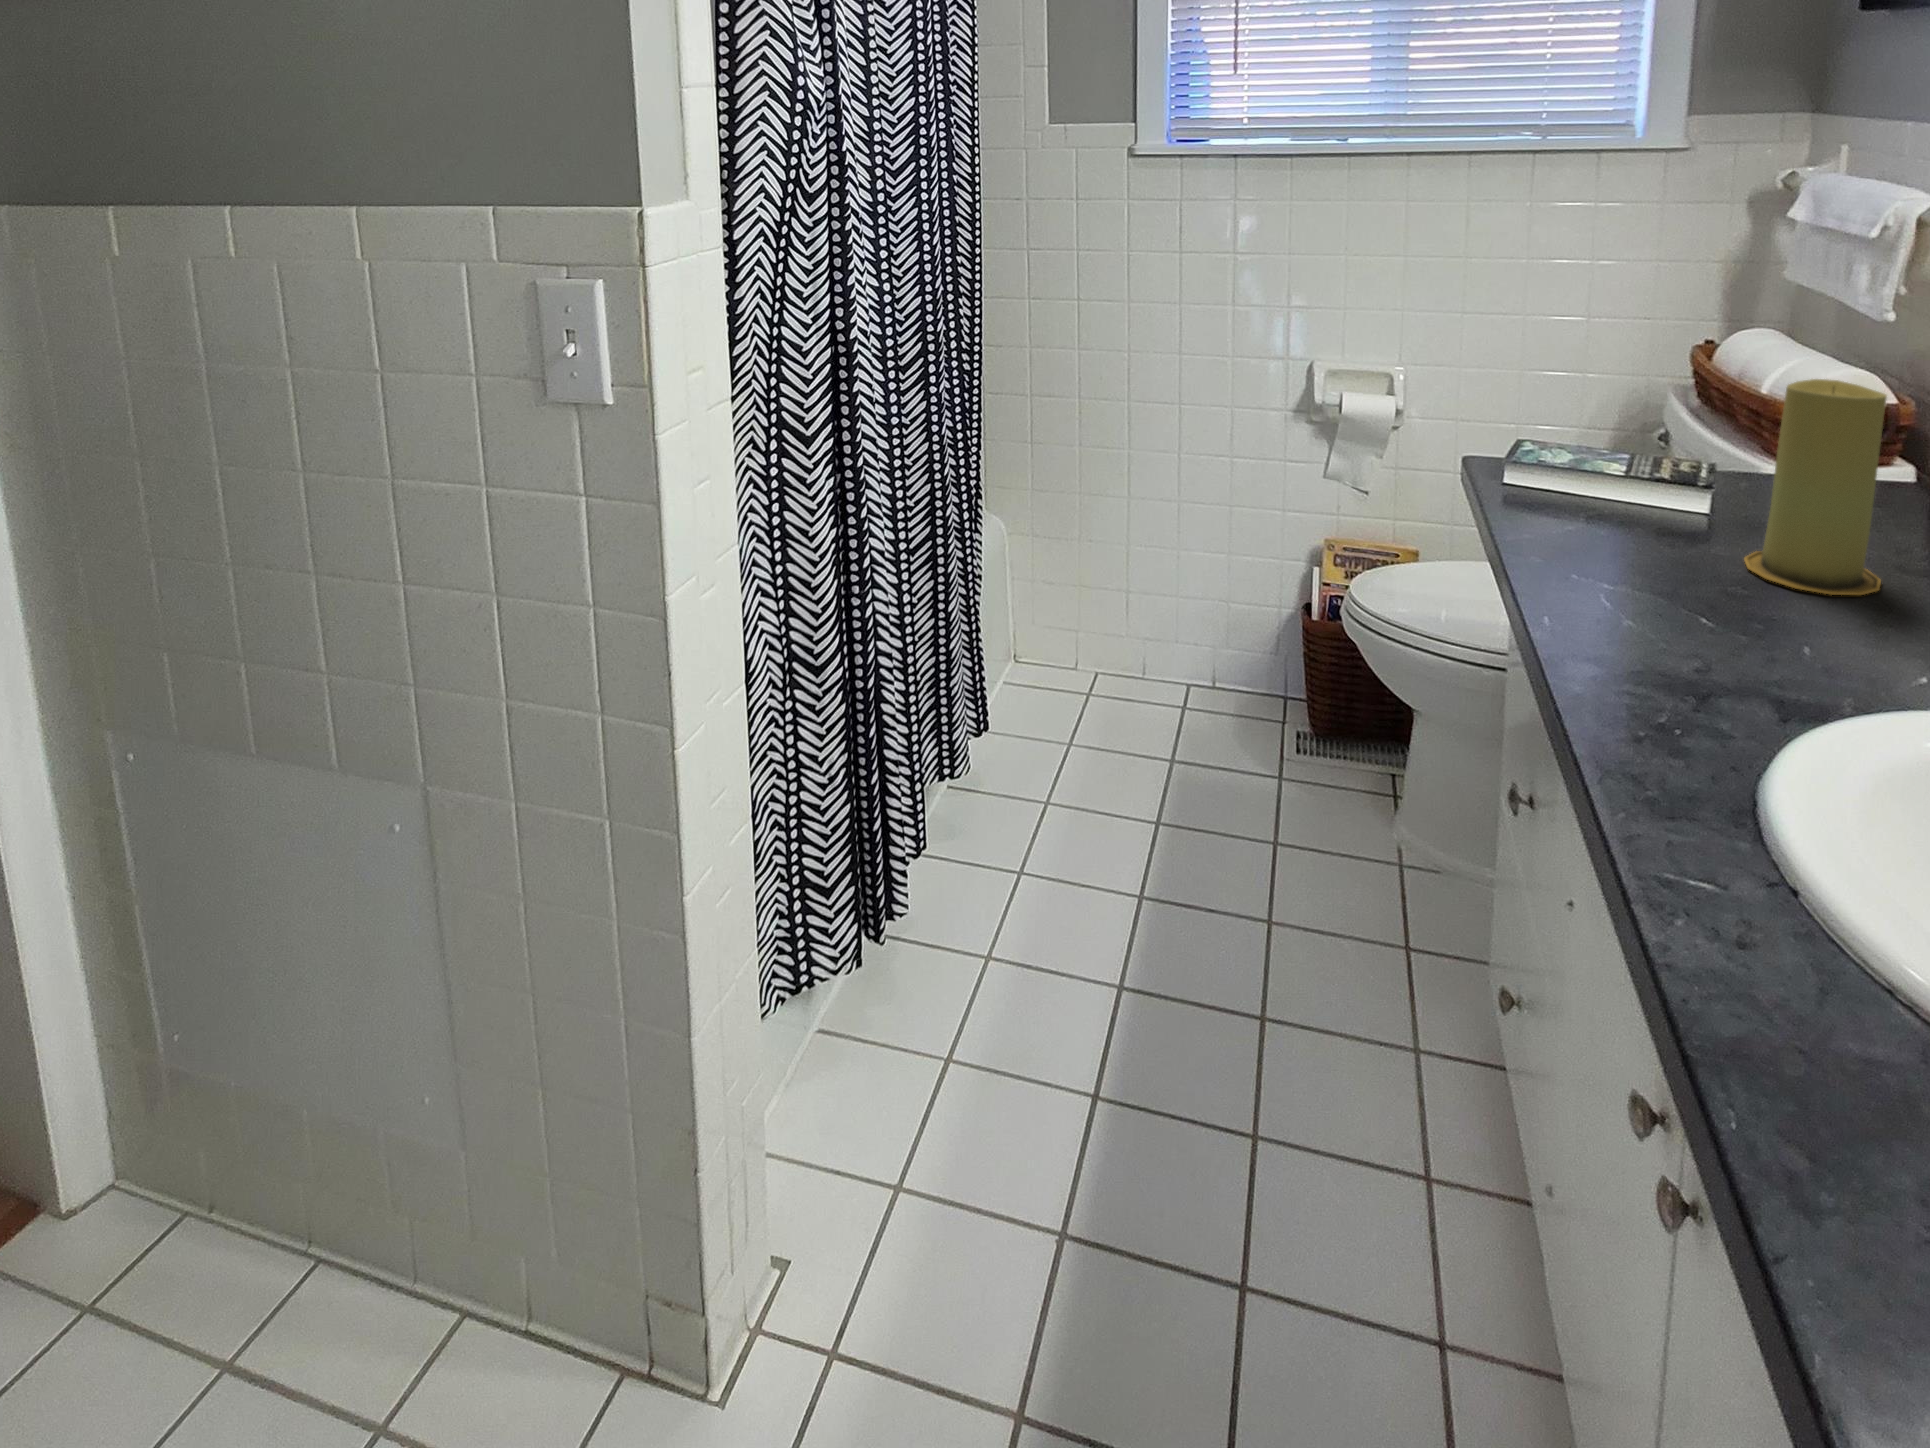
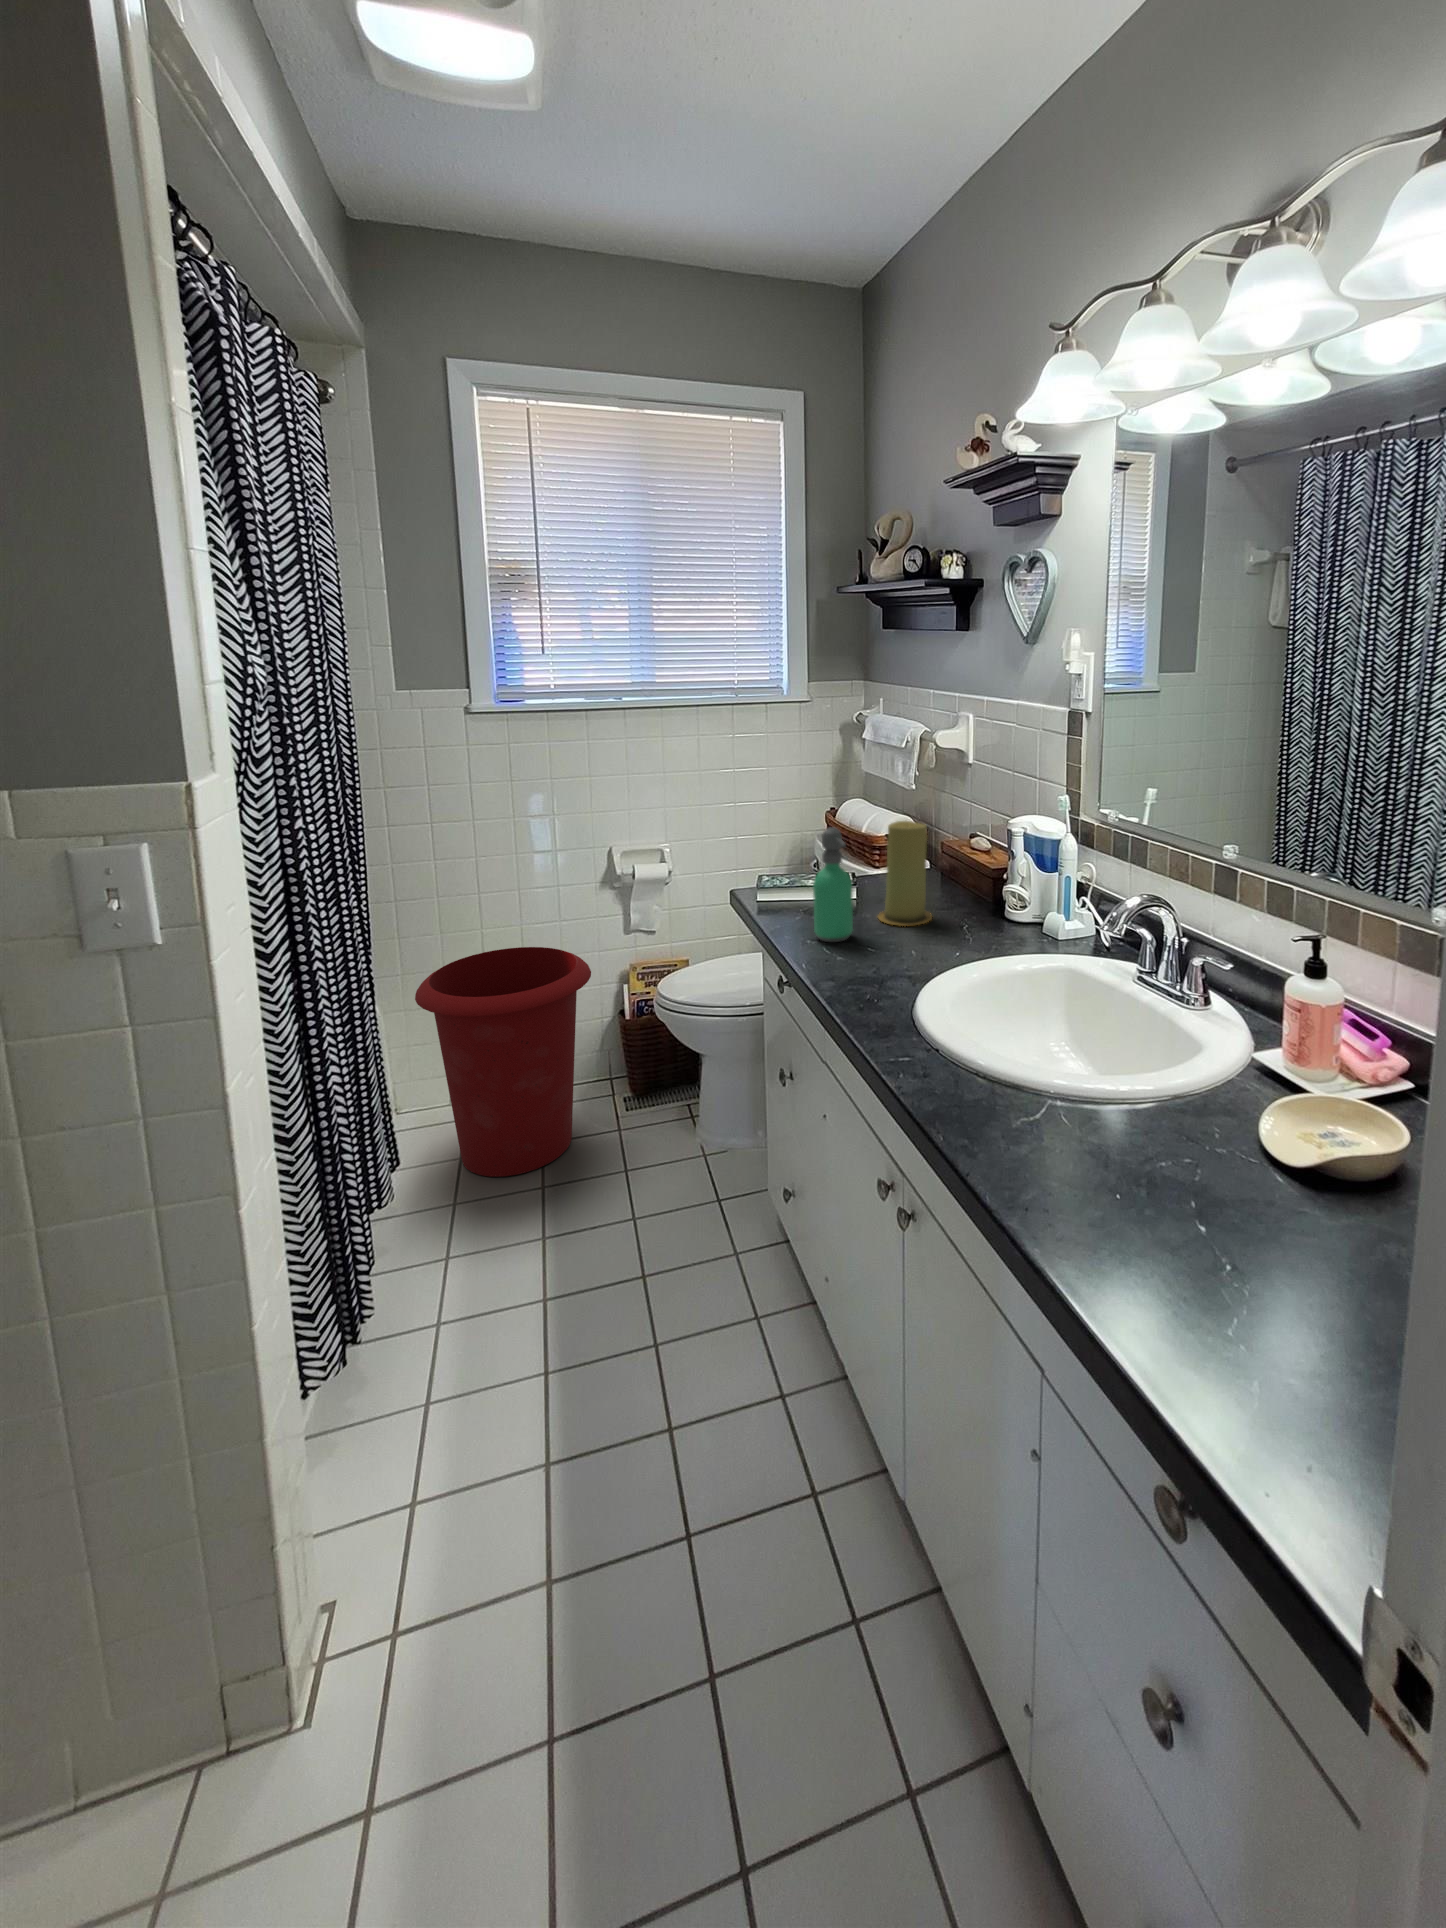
soap dispenser: none [1590,373,1682,591] -> present [813,827,853,942]
waste bin: none [1023,481,1251,792] -> present [415,947,591,1177]

